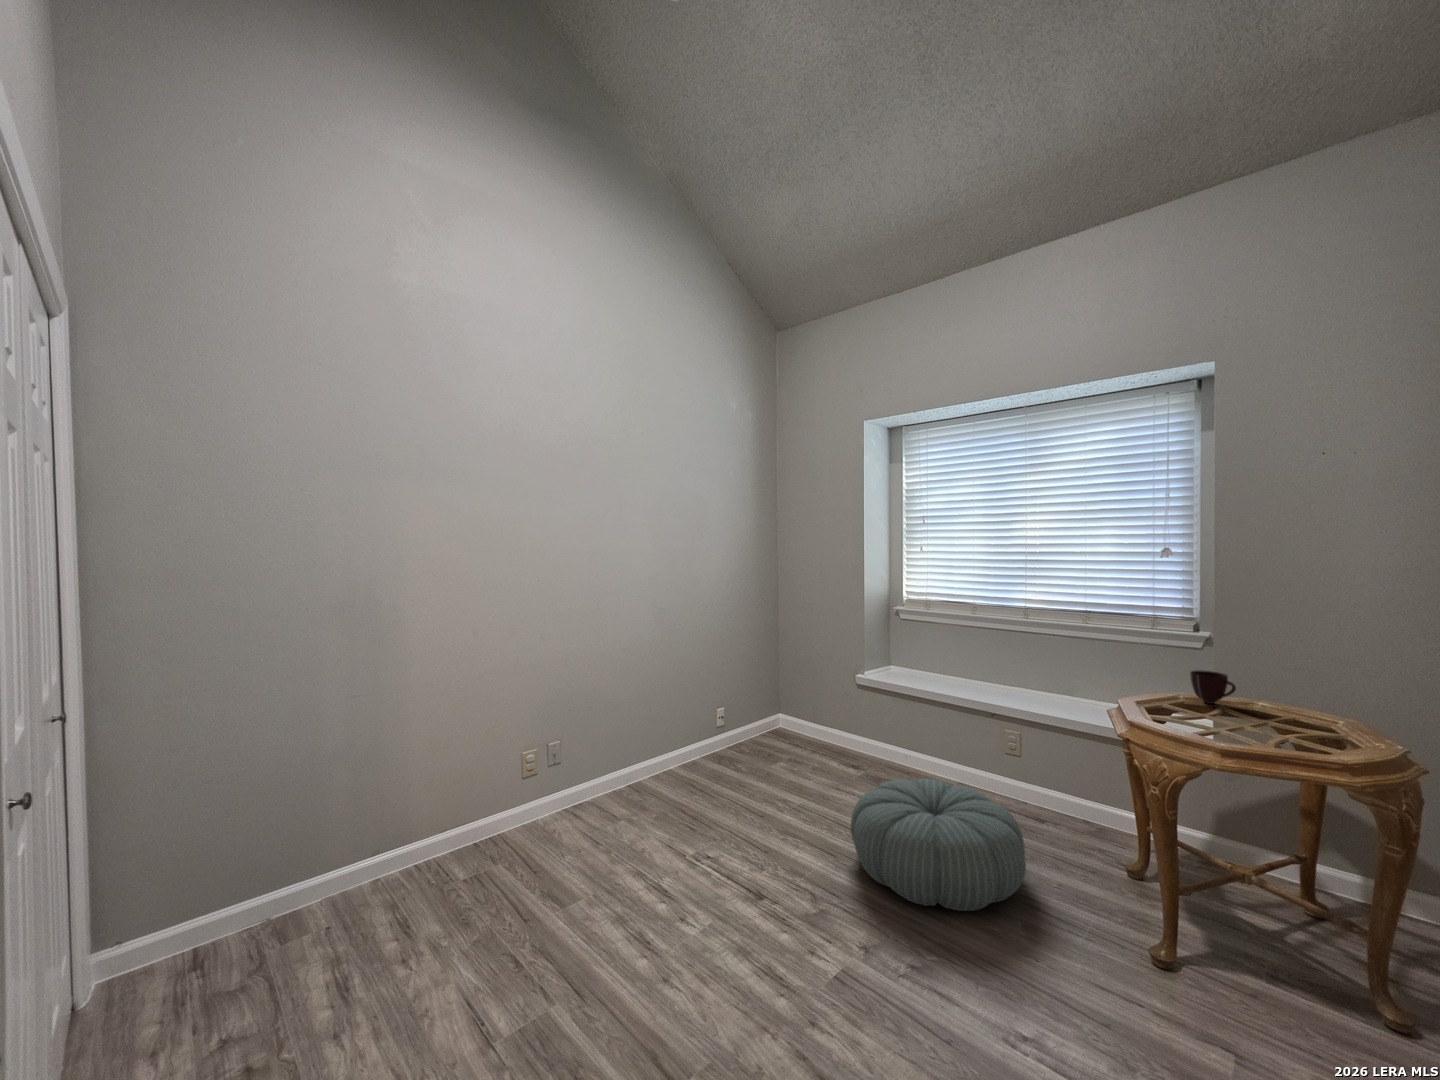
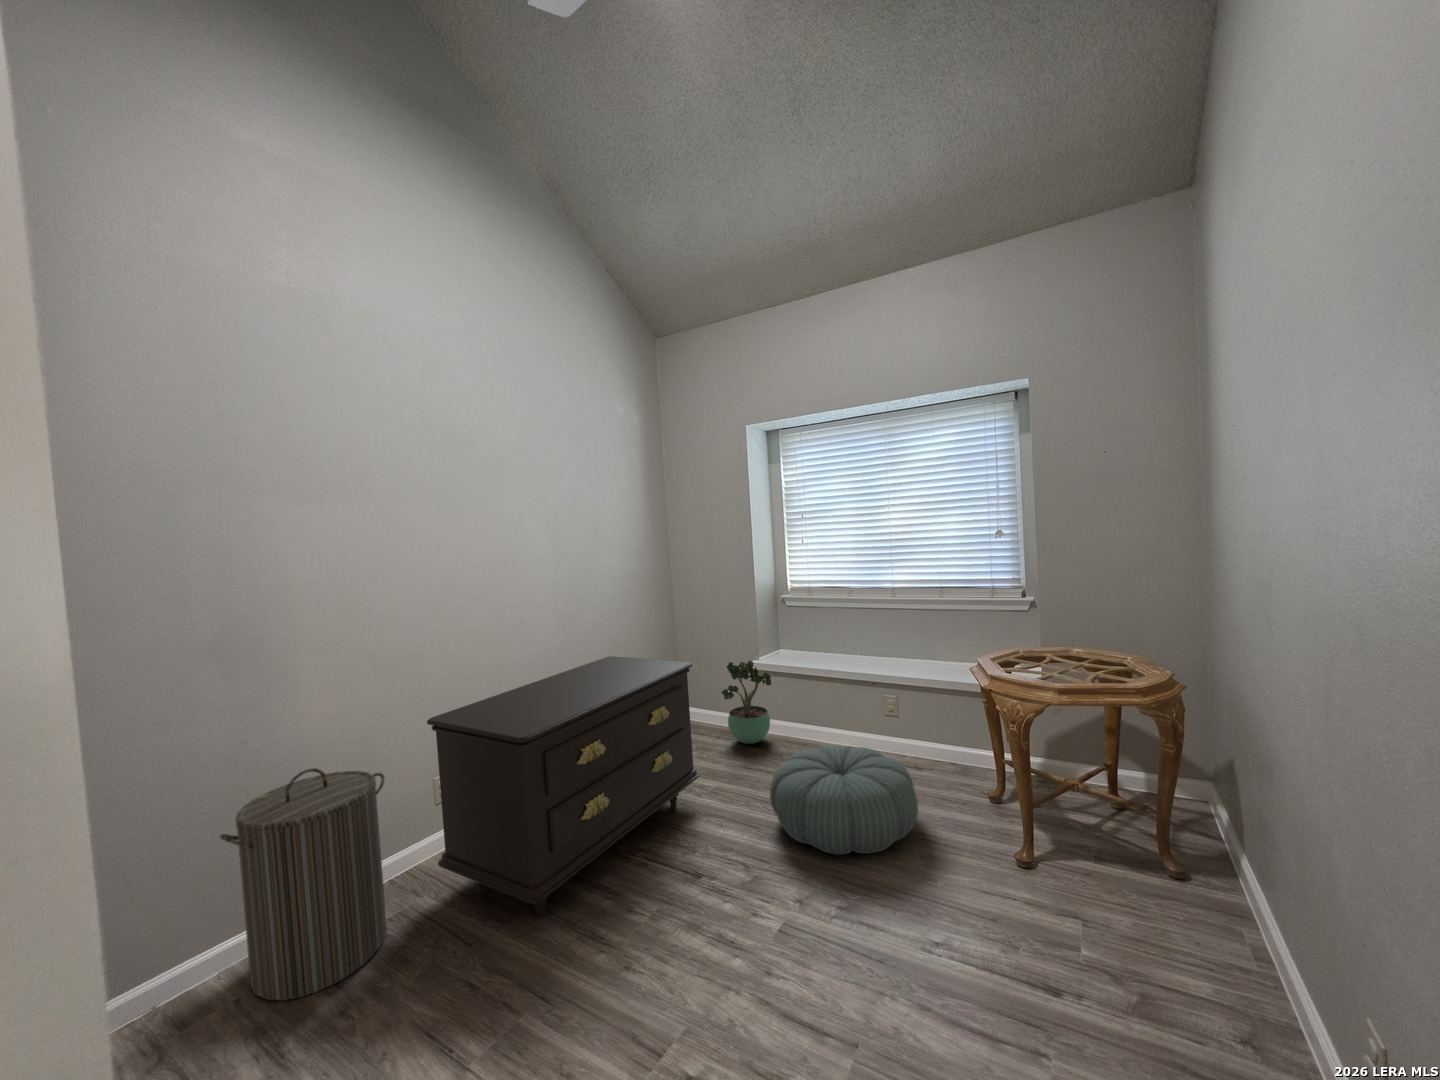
dresser: none [509,654,779,906] -> present [427,656,700,915]
mug: present [1190,670,1236,704] -> none [1026,628,1059,654]
potted plant: none [816,674,872,765] -> present [721,661,771,744]
laundry hamper: none [324,728,468,937] -> present [220,768,387,1001]

